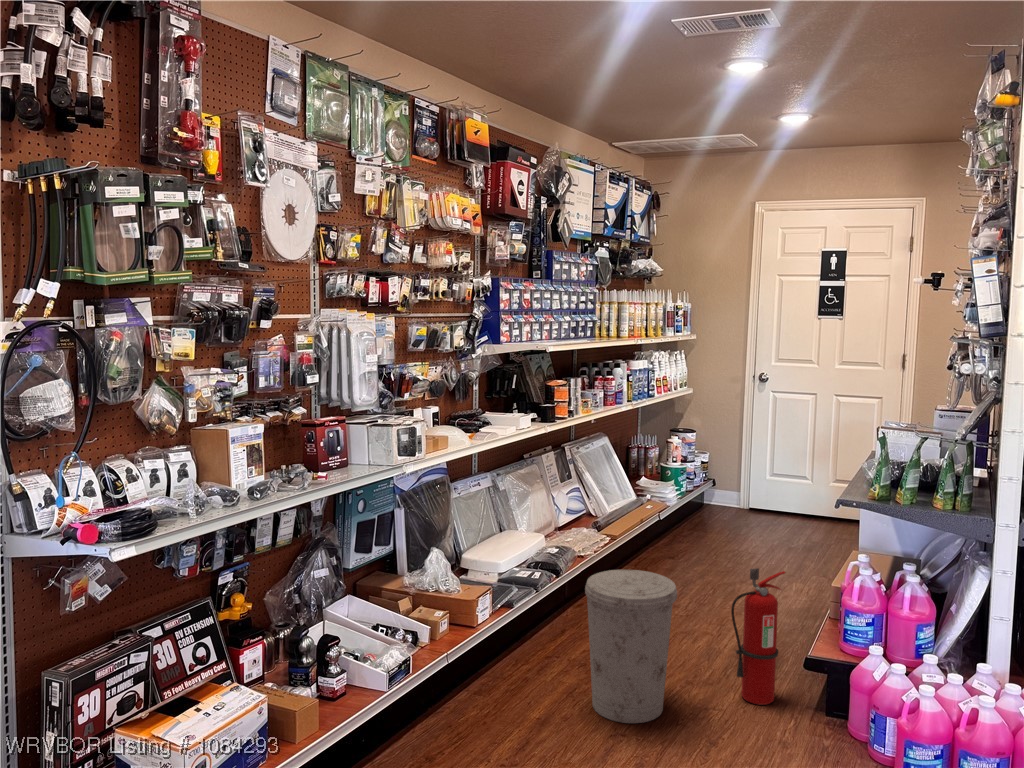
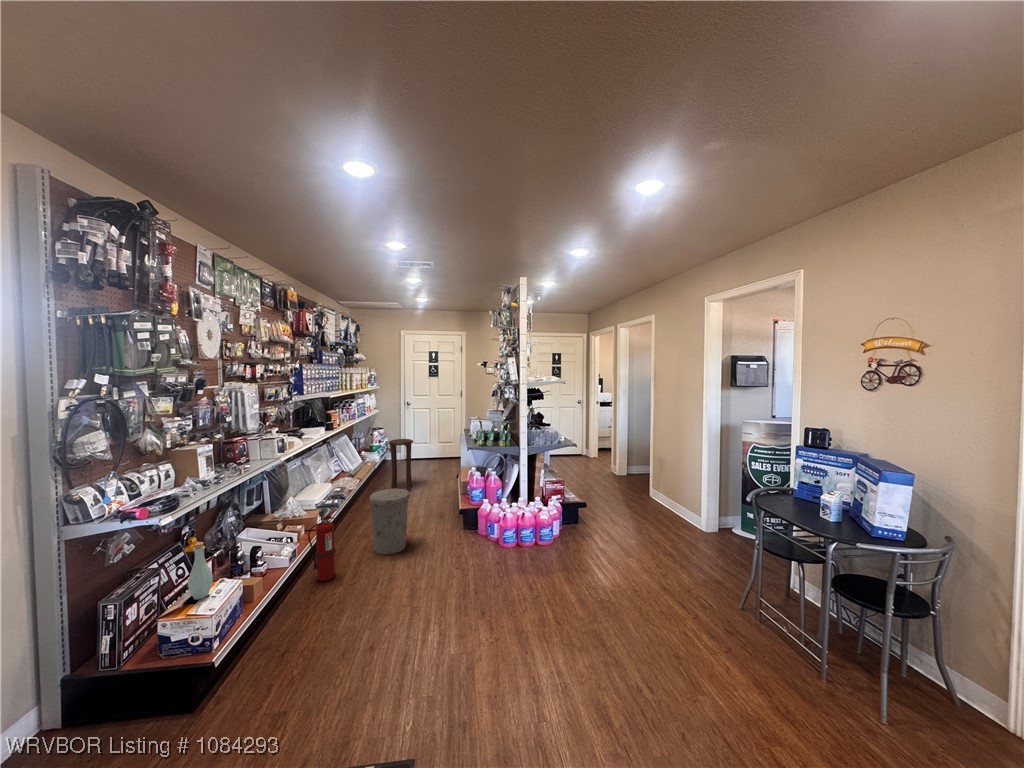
stool: none [686,456,744,581] -> present [389,439,413,491]
fire extinguisher: present [731,568,785,705] -> present [308,509,337,581]
bottle: none [185,607,224,714] -> present [188,542,213,599]

